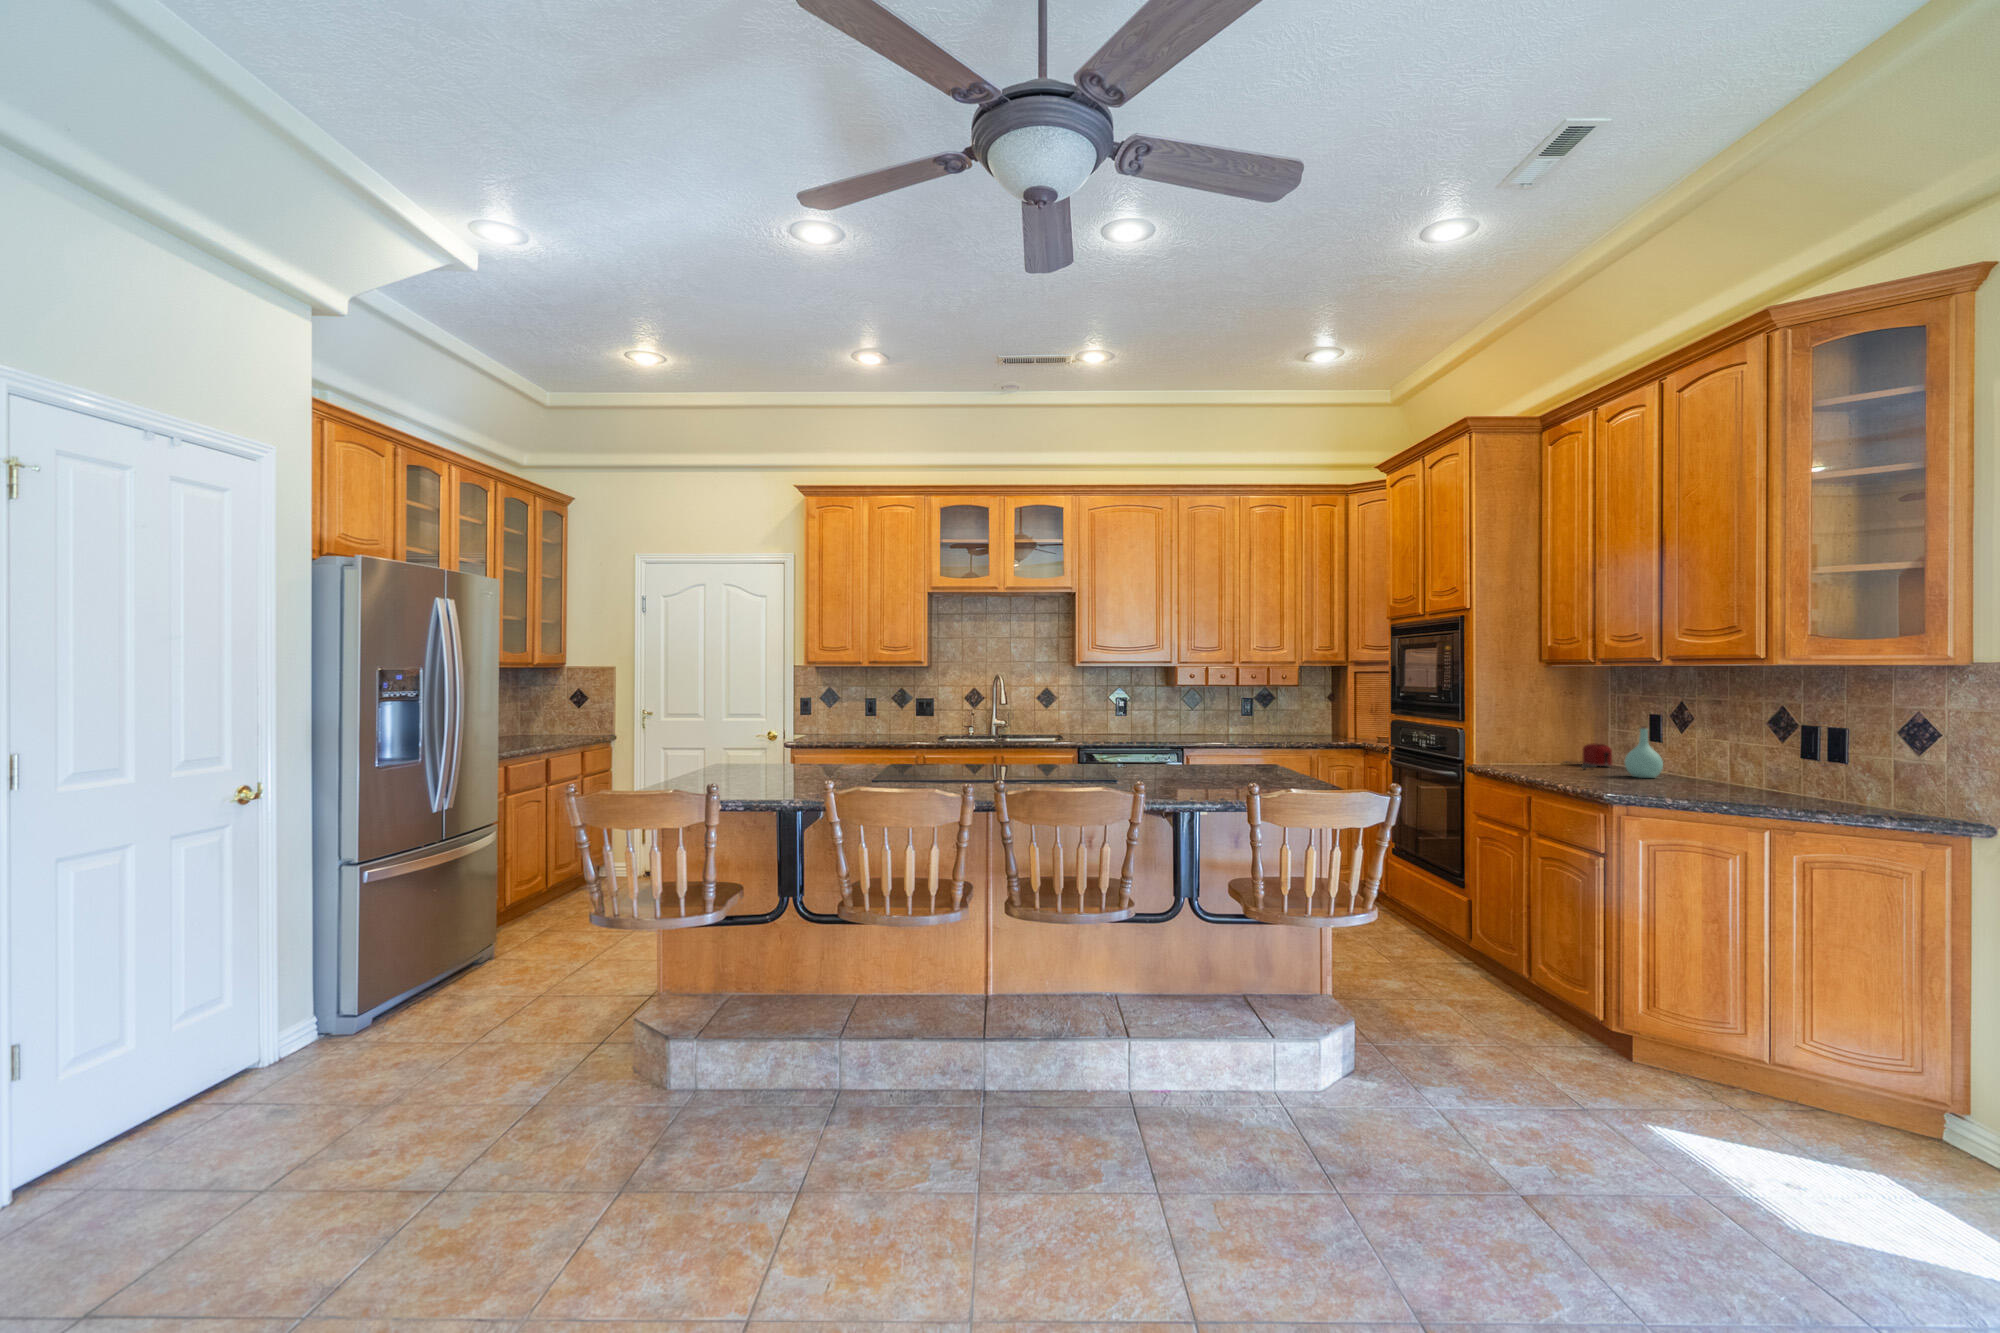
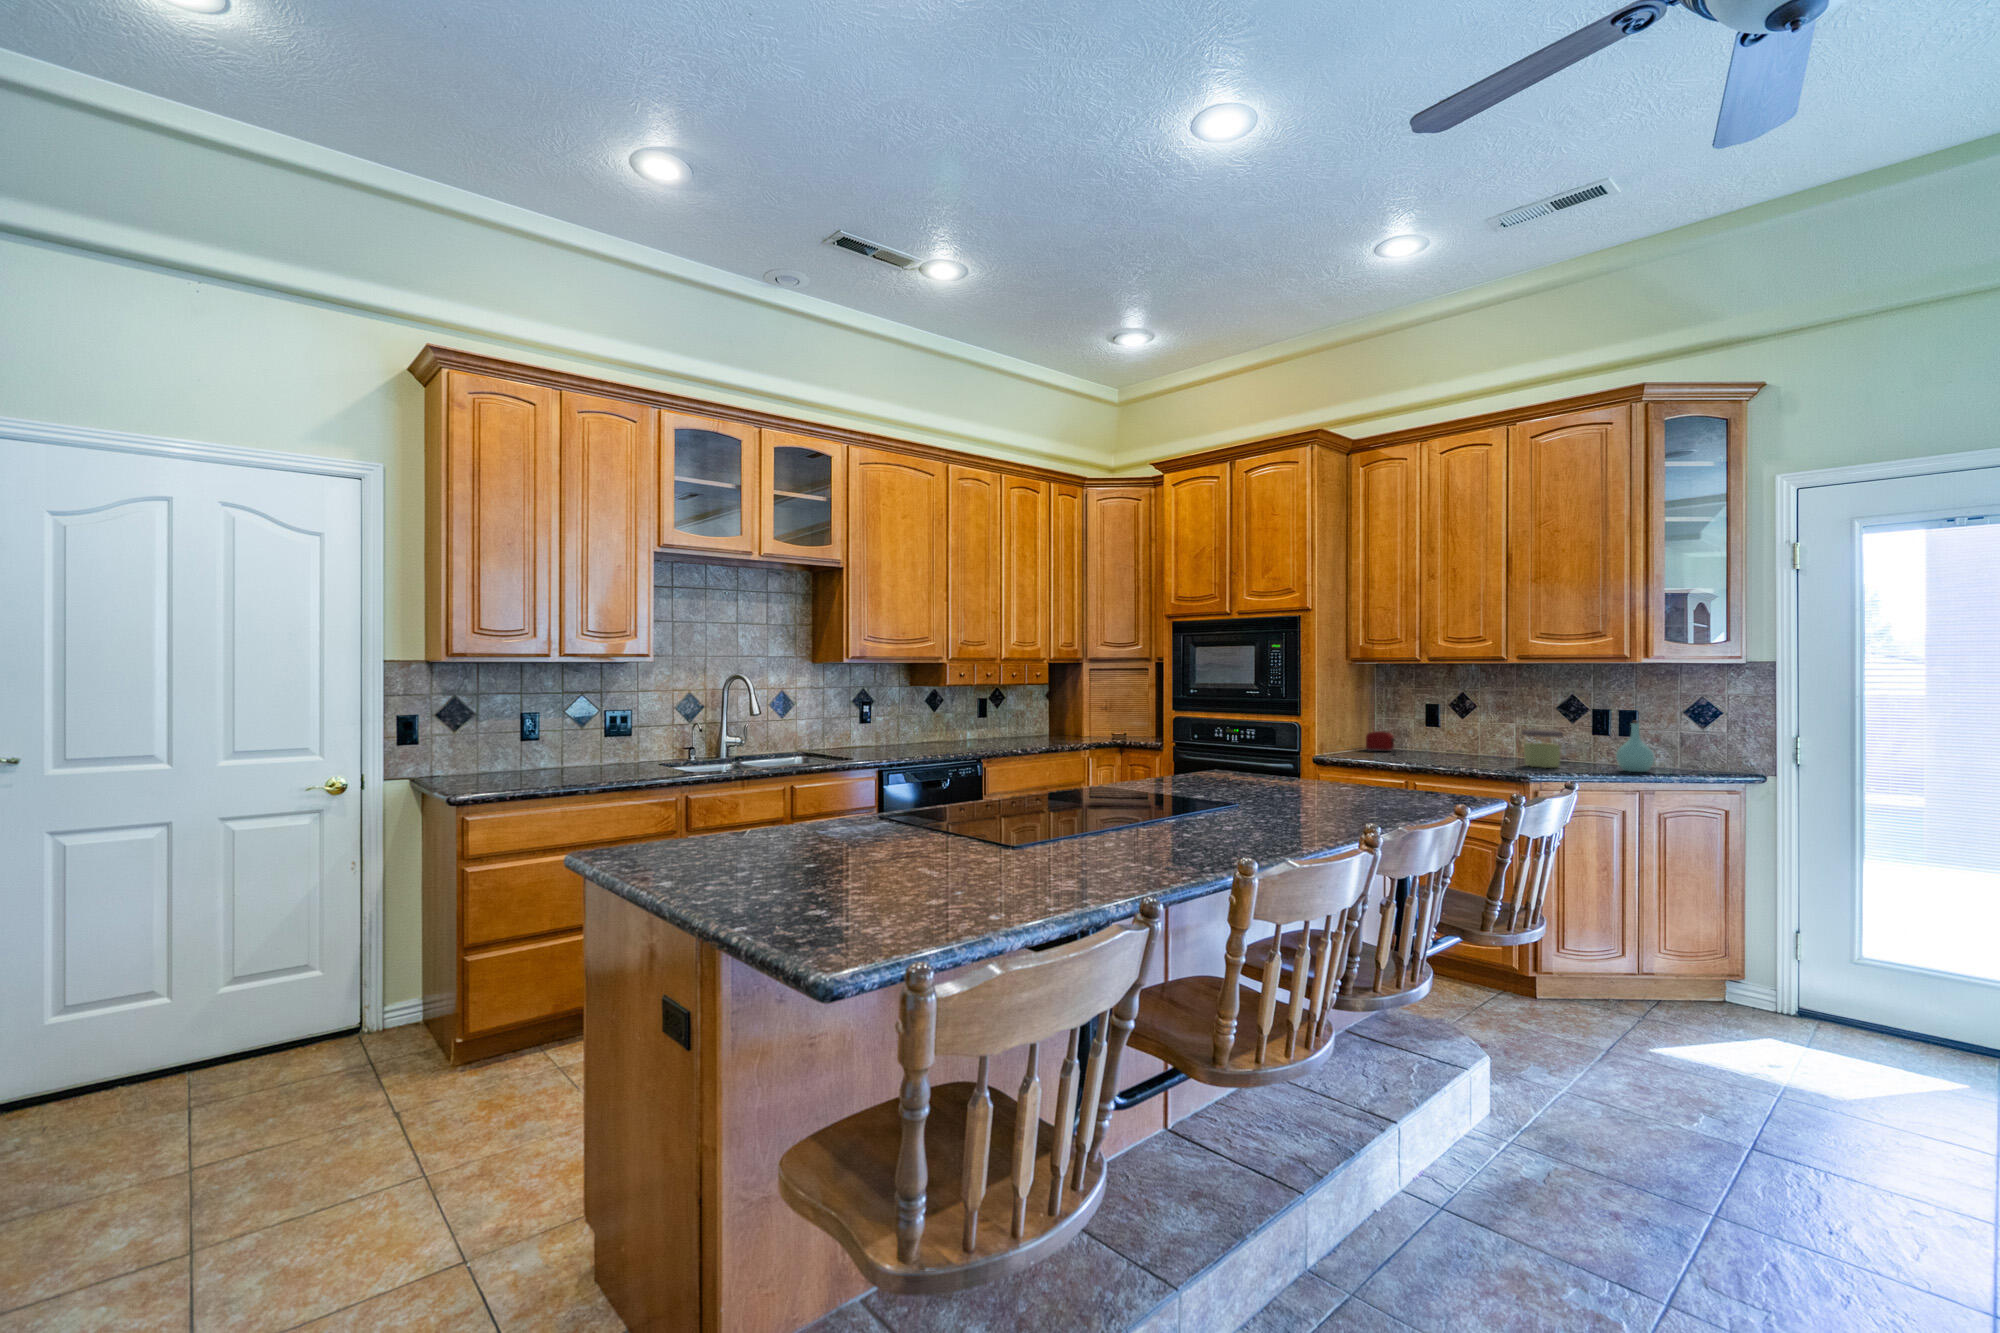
bottle: present [1625,726,1663,778] -> present [1616,721,1654,772]
jar: none [1672,746,1725,793] -> present [1522,729,1563,768]

